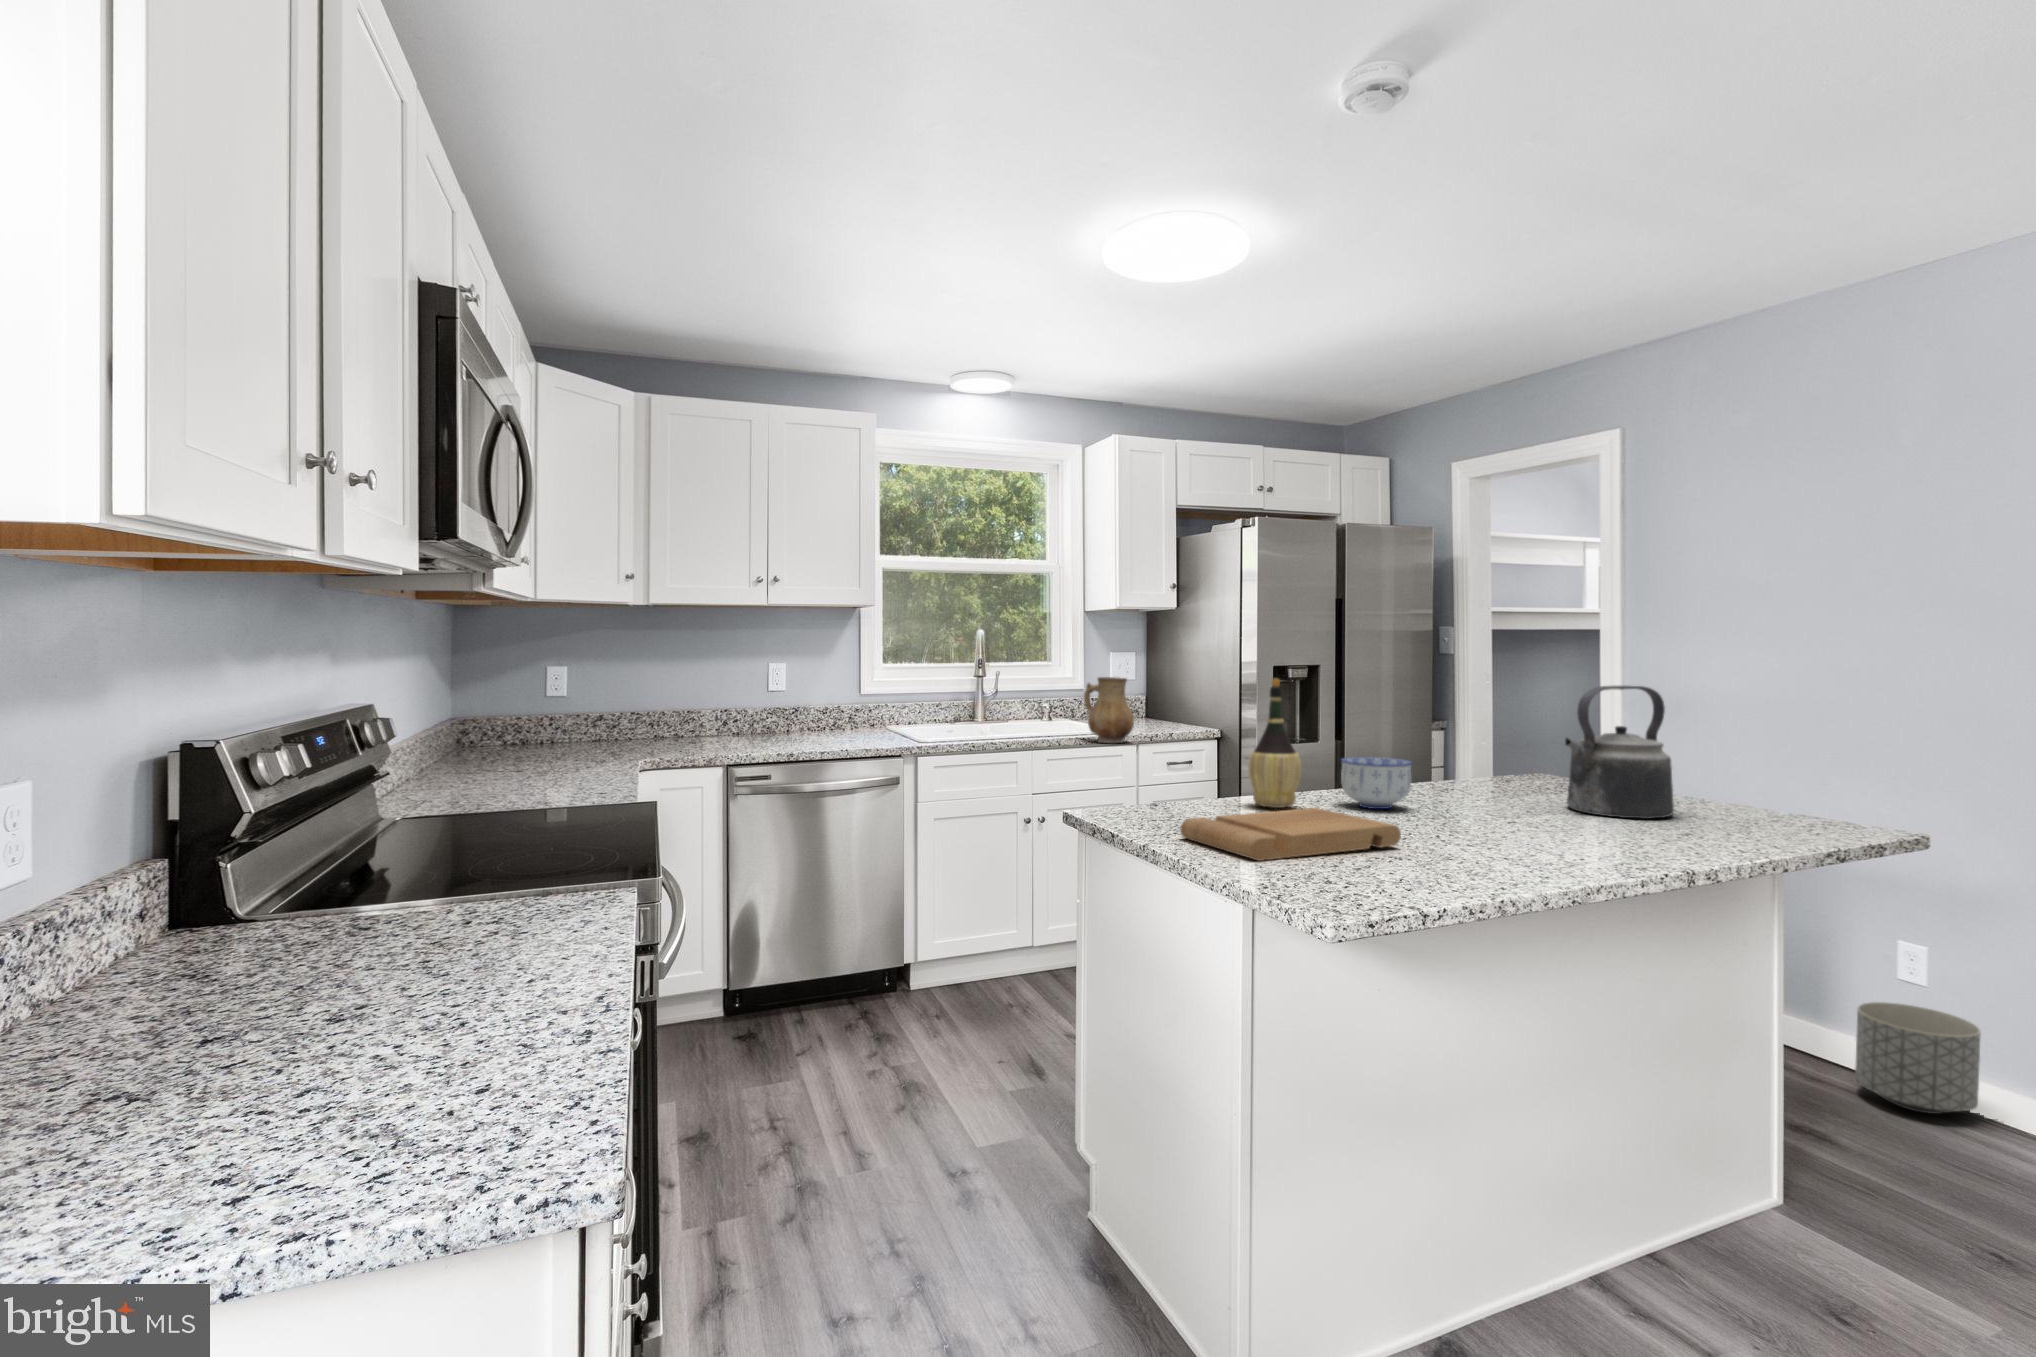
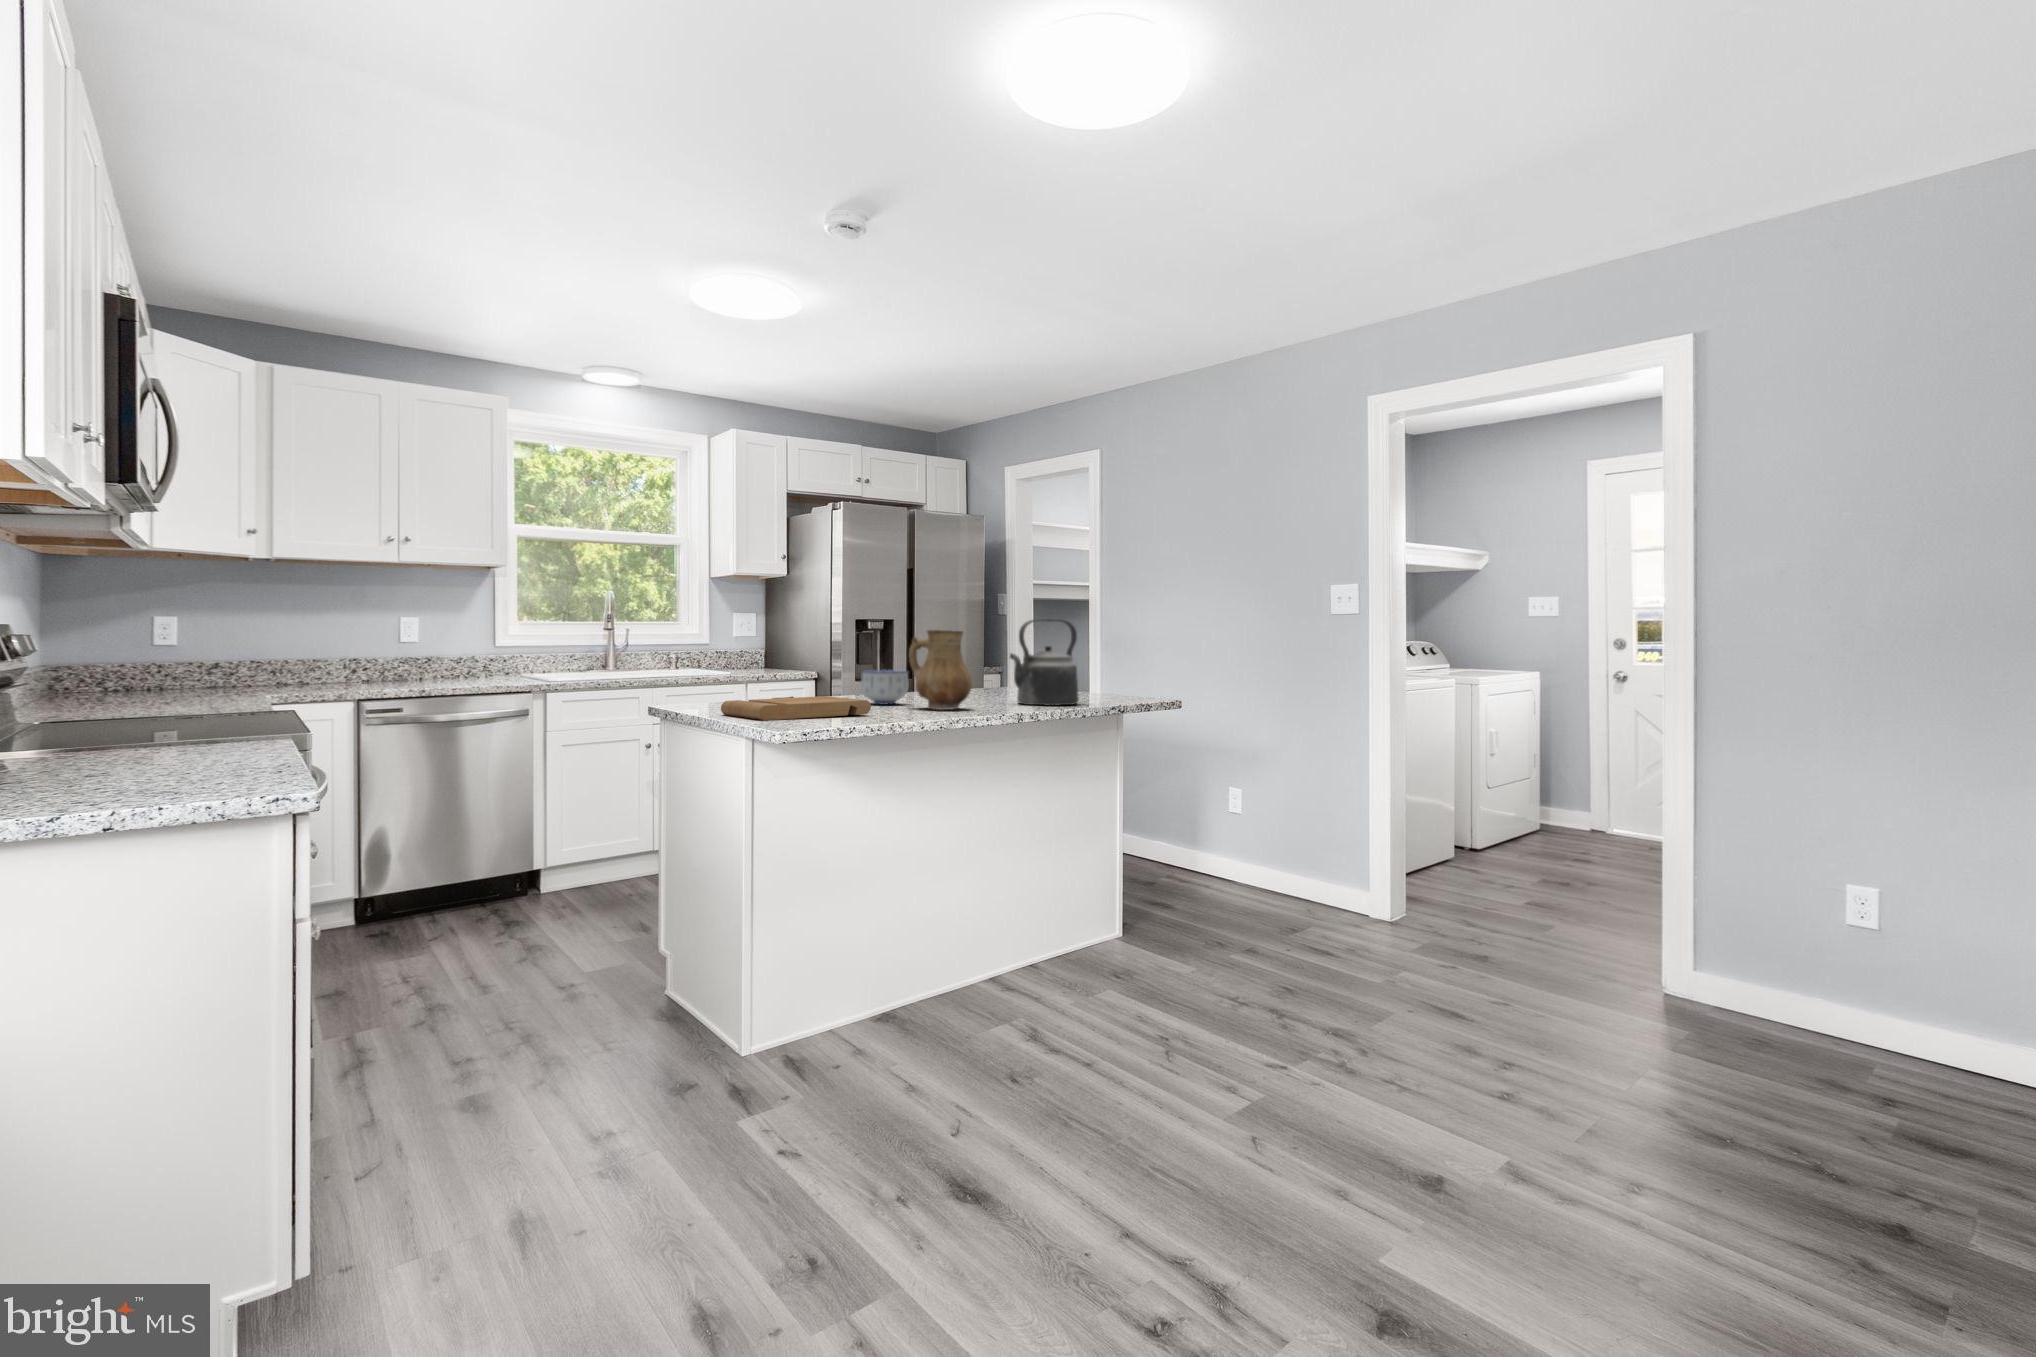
ceramic pitcher: present [1084,677,1134,743] -> present [909,630,972,710]
wine bottle: present [1248,679,1301,808] -> none [792,612,830,704]
planter: present [1855,1002,1981,1114] -> none [1218,834,1280,899]

